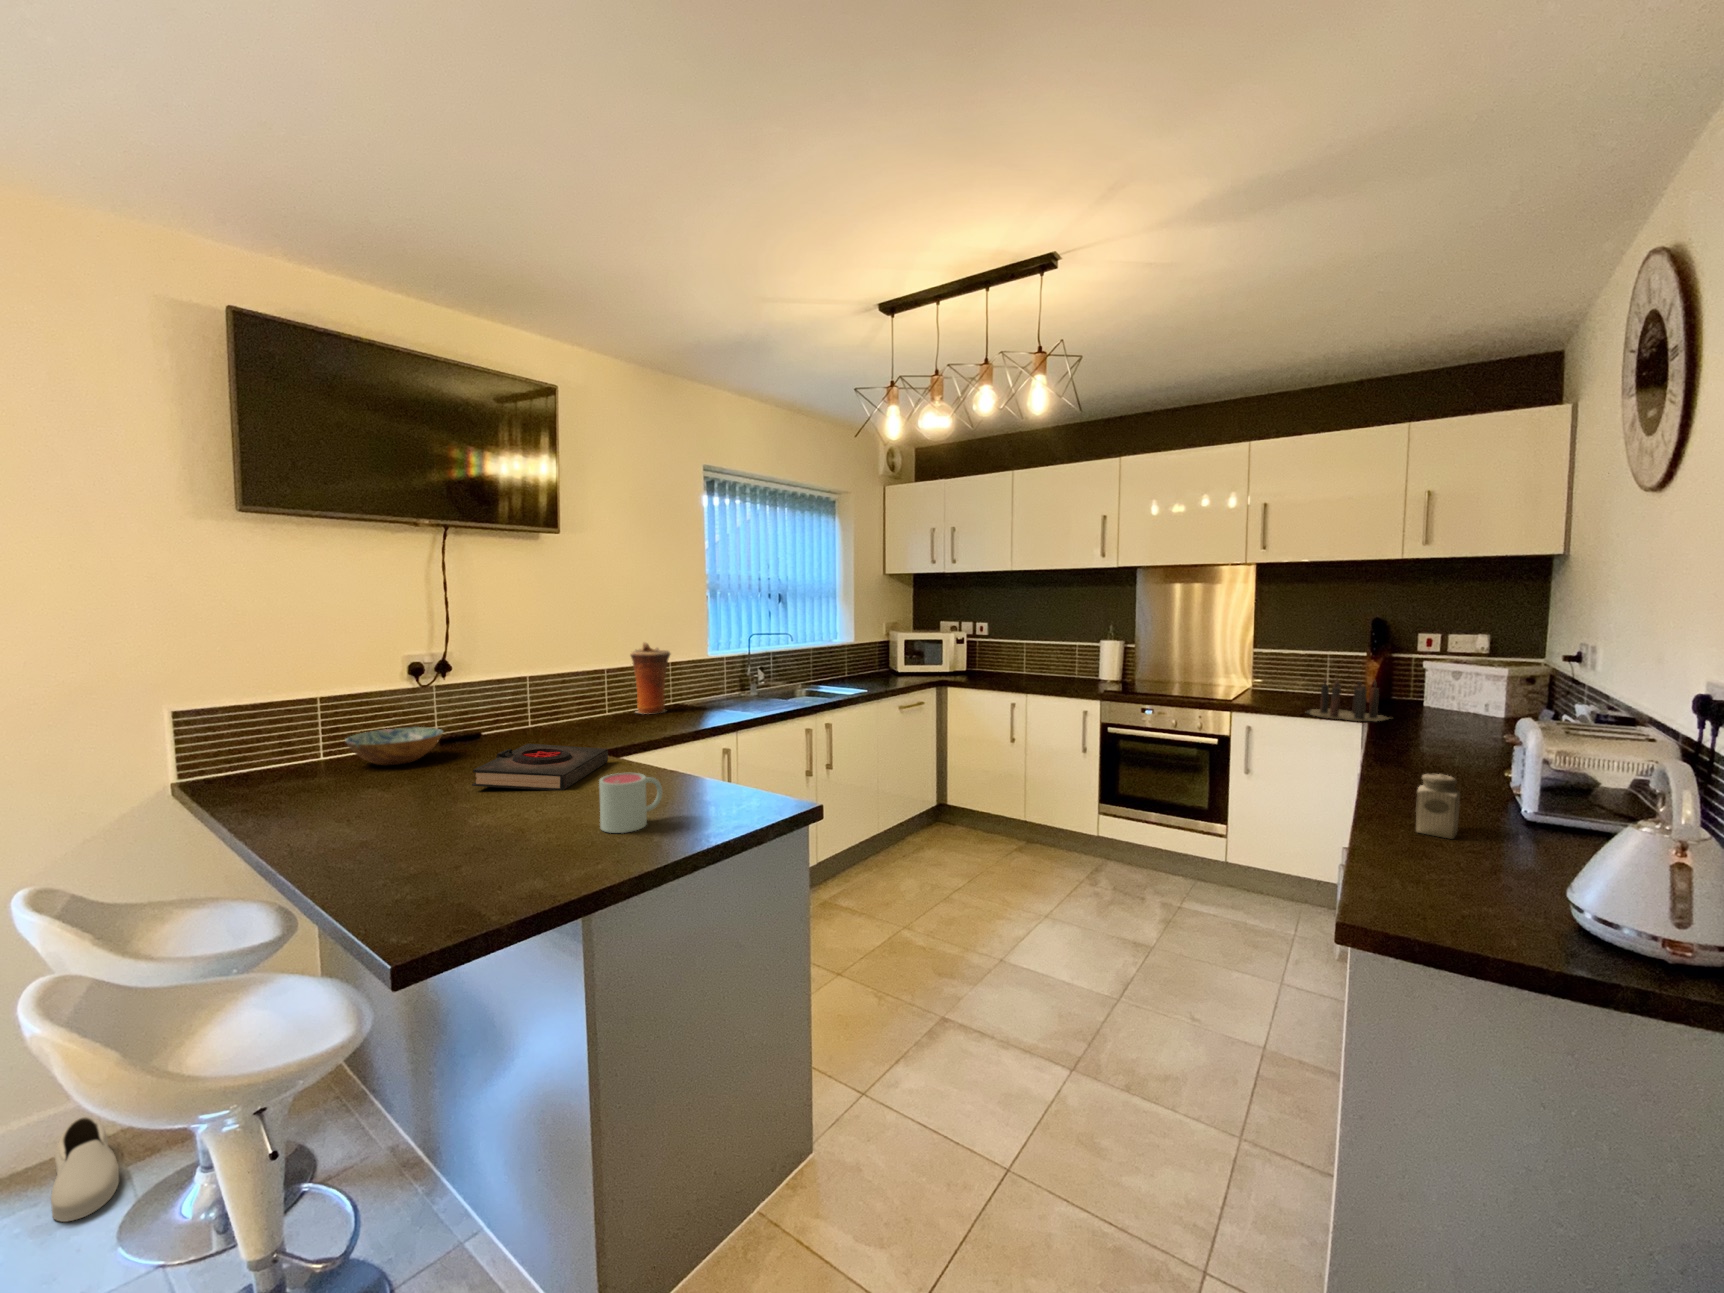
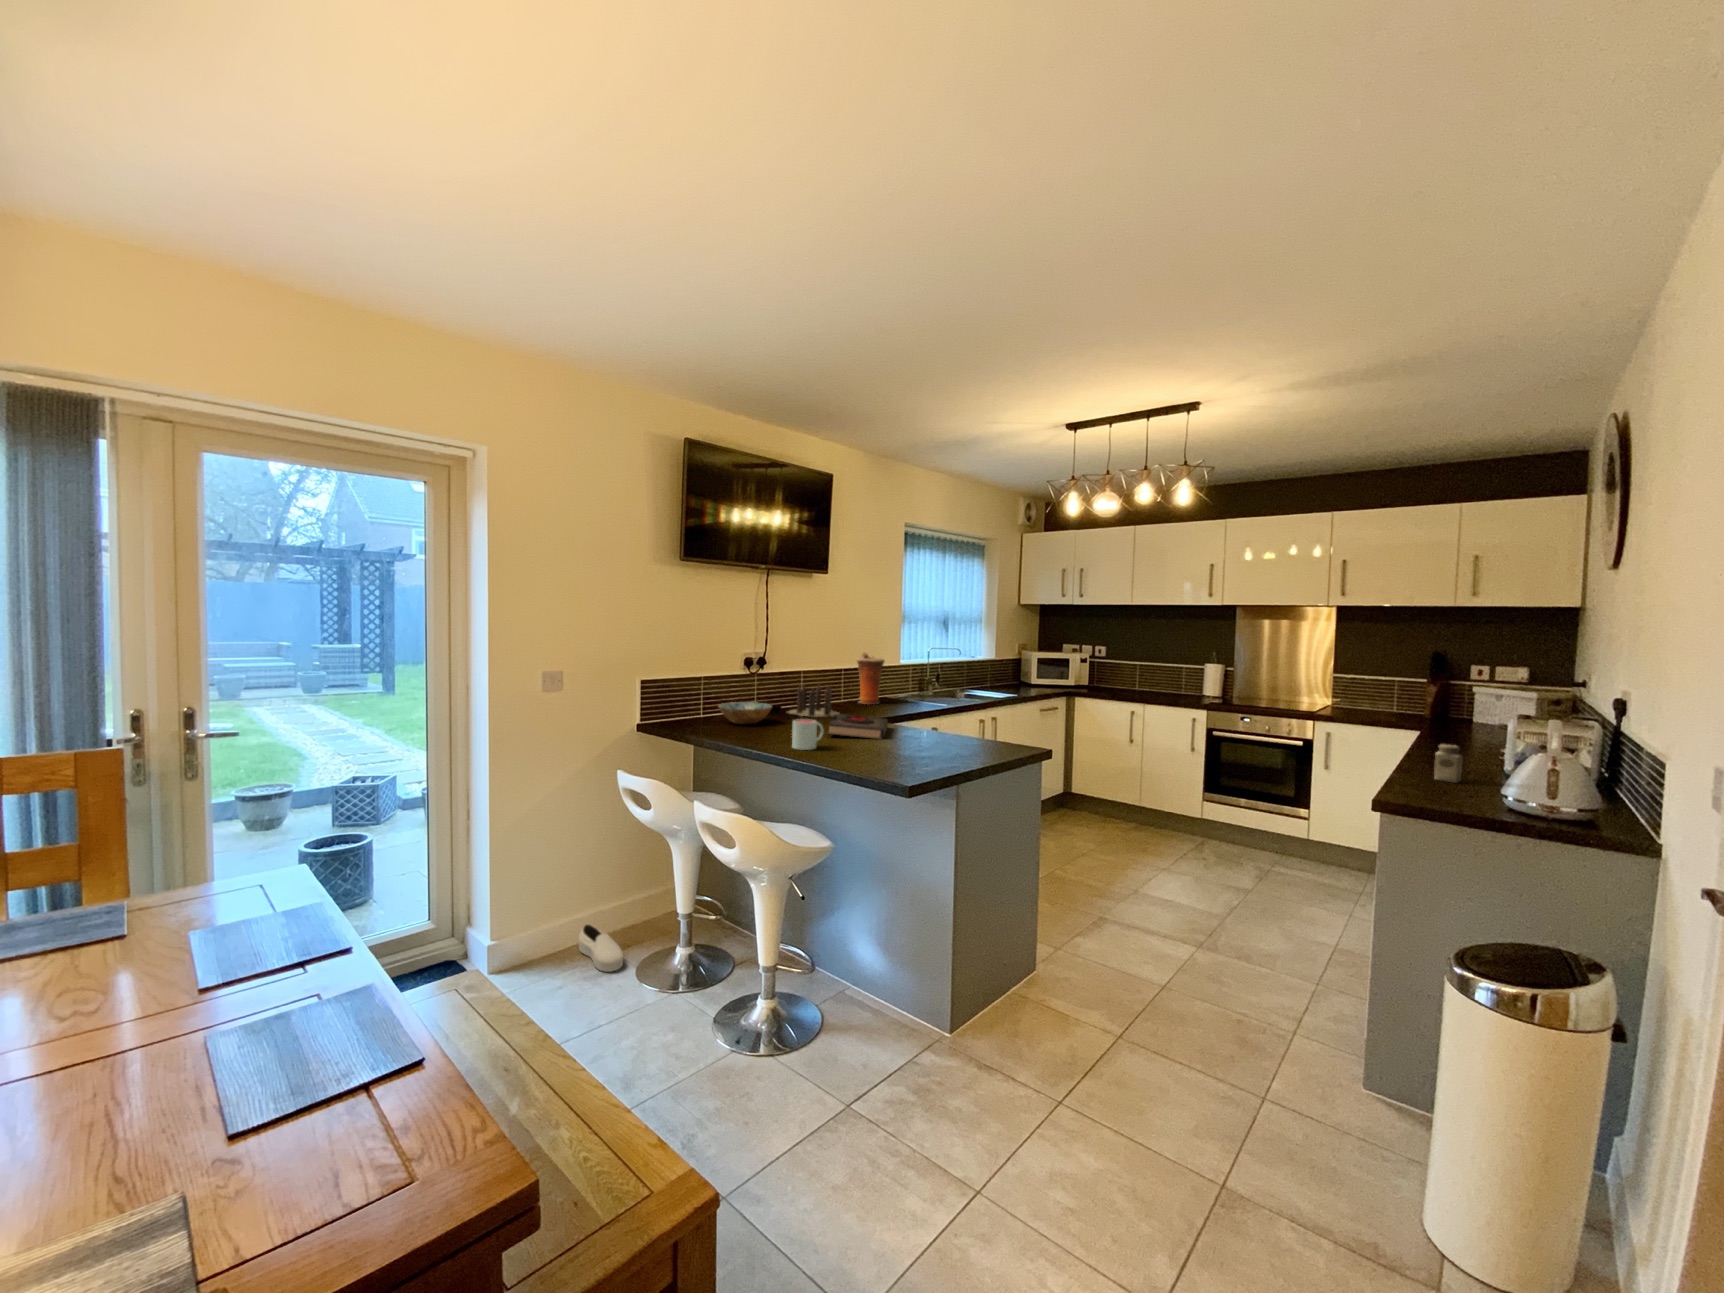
candle: present [1307,678,1389,721] -> present [788,684,839,717]
mug: present [599,773,662,833] -> present [792,719,824,750]

